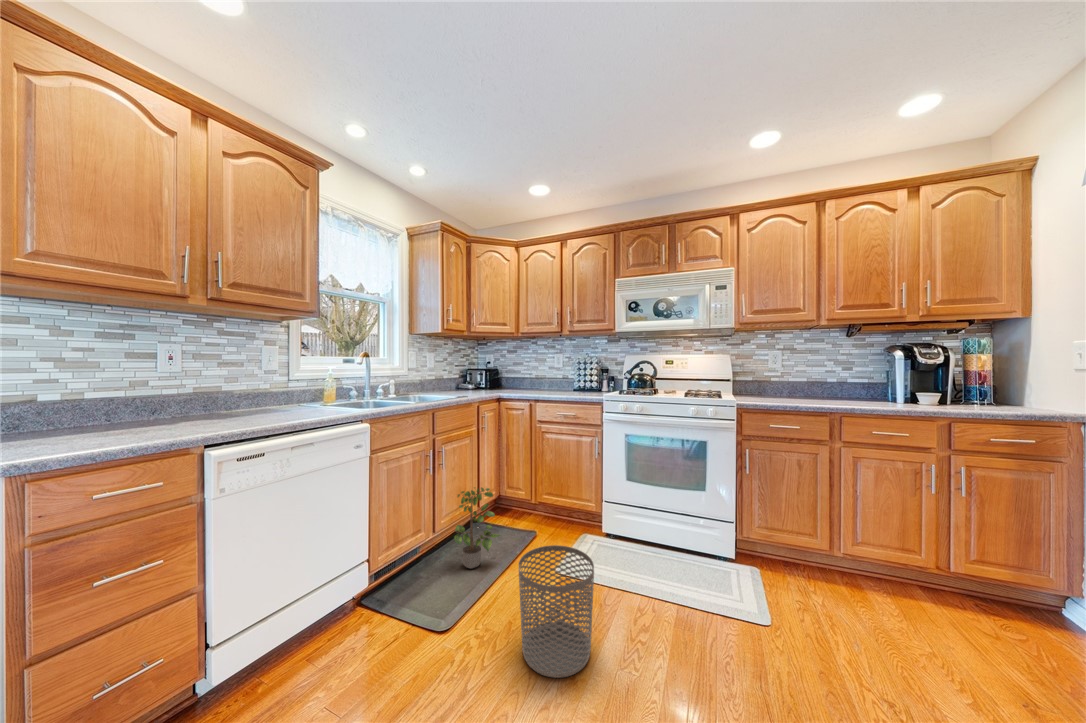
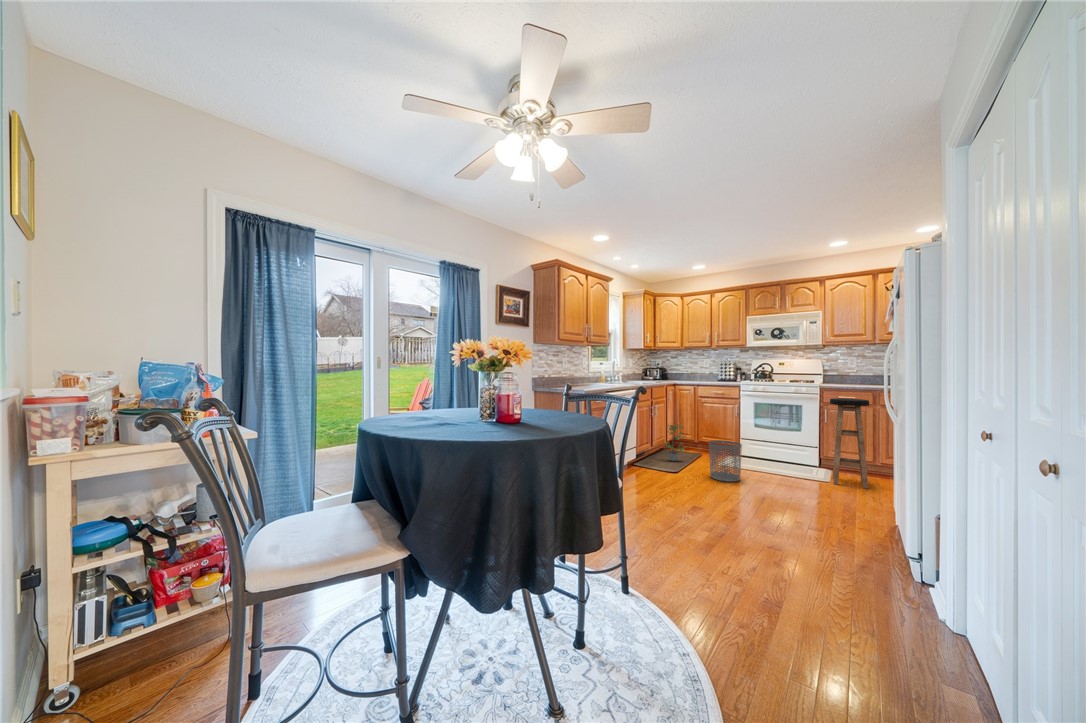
bar stool: none [774,437,865,658] -> present [830,398,869,489]

